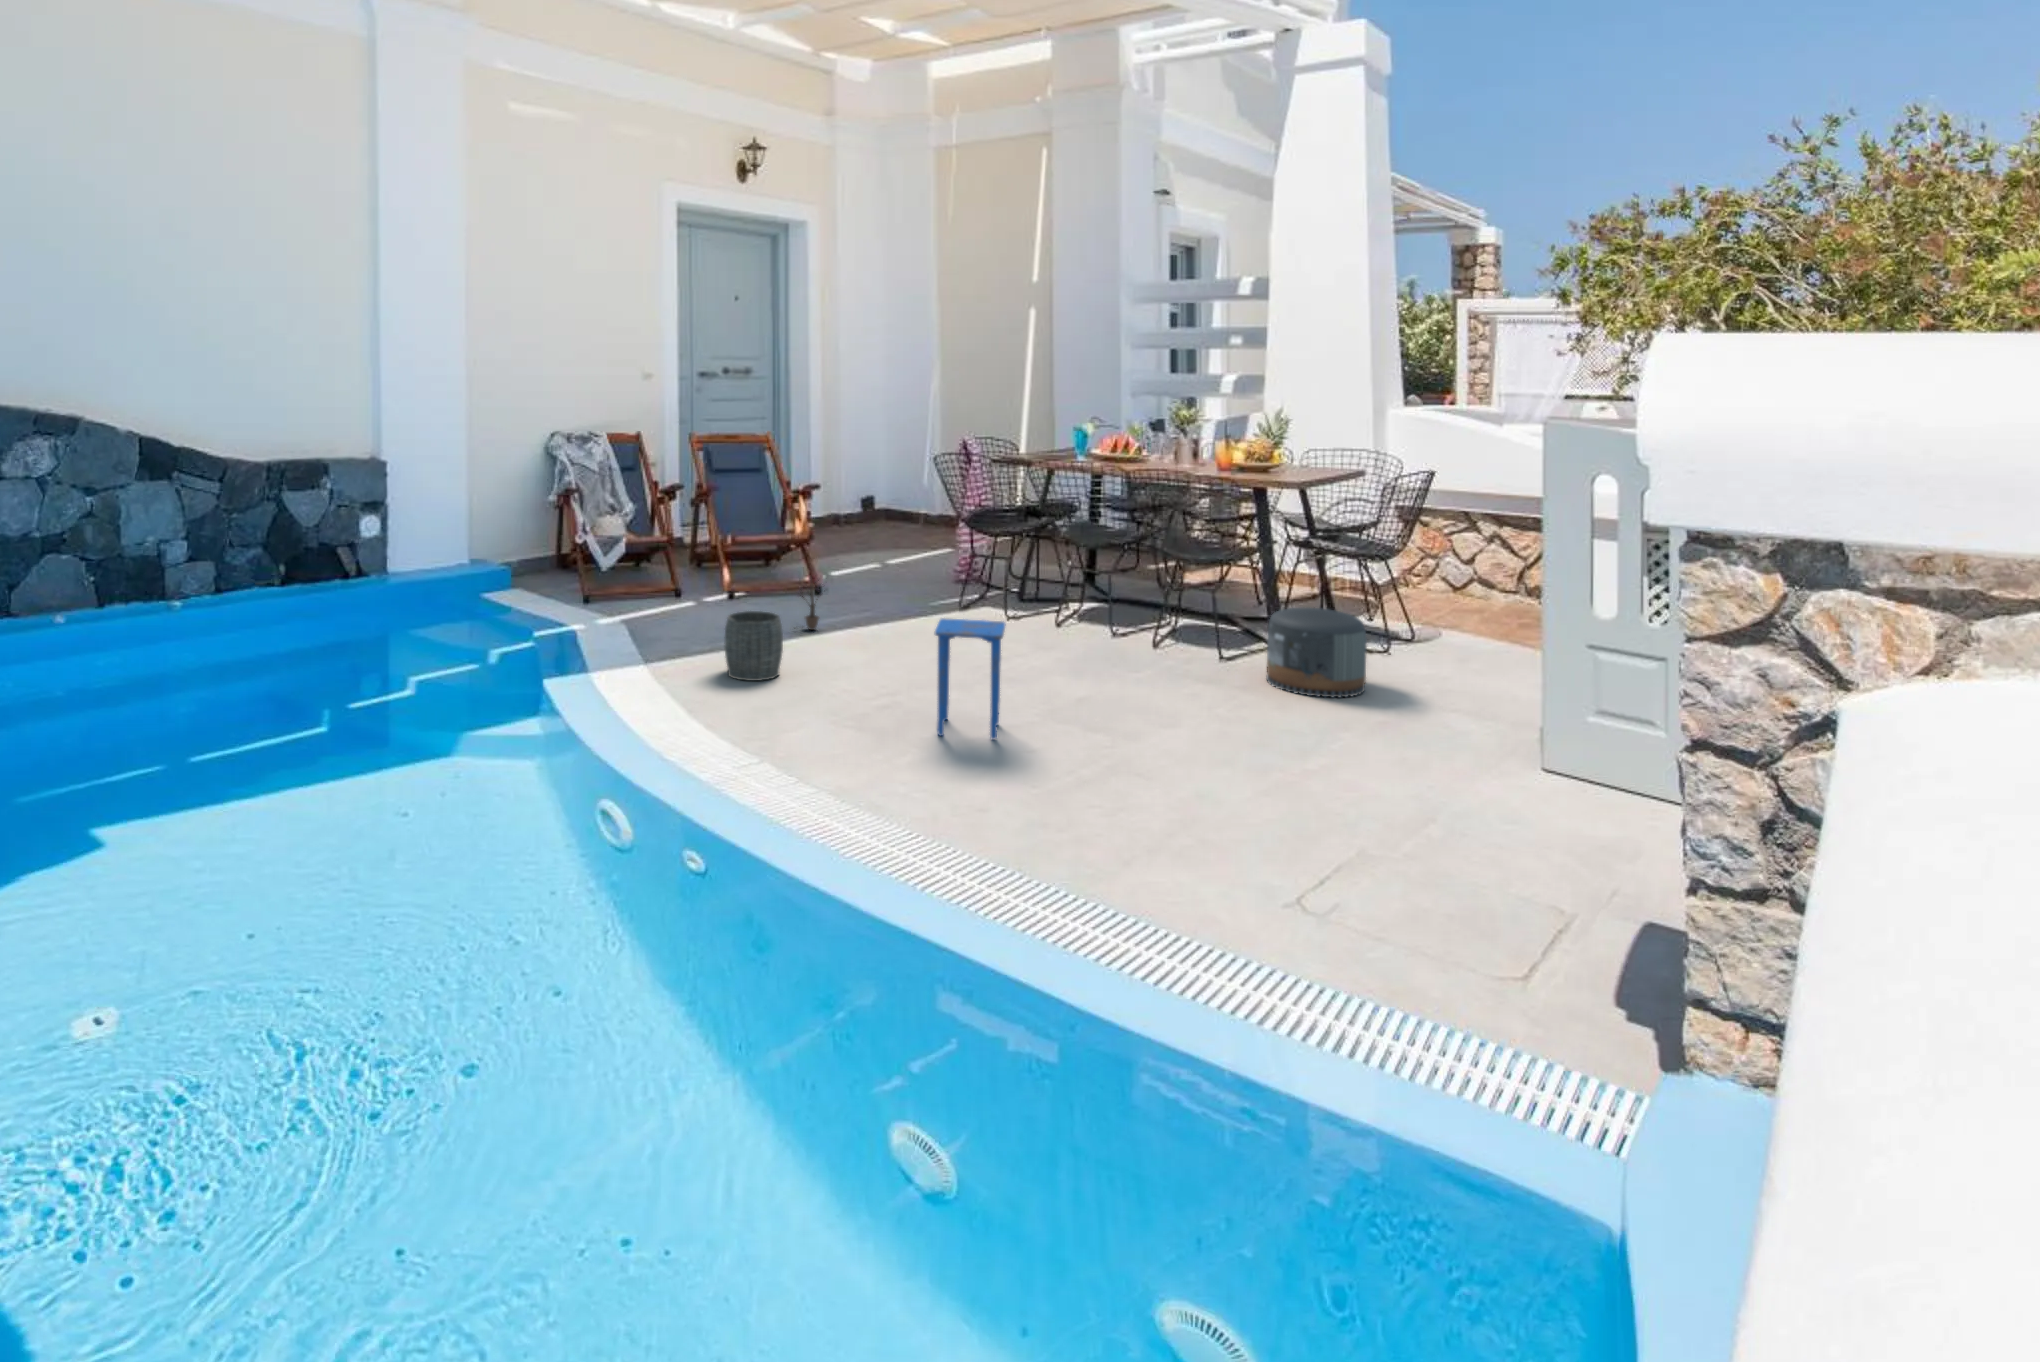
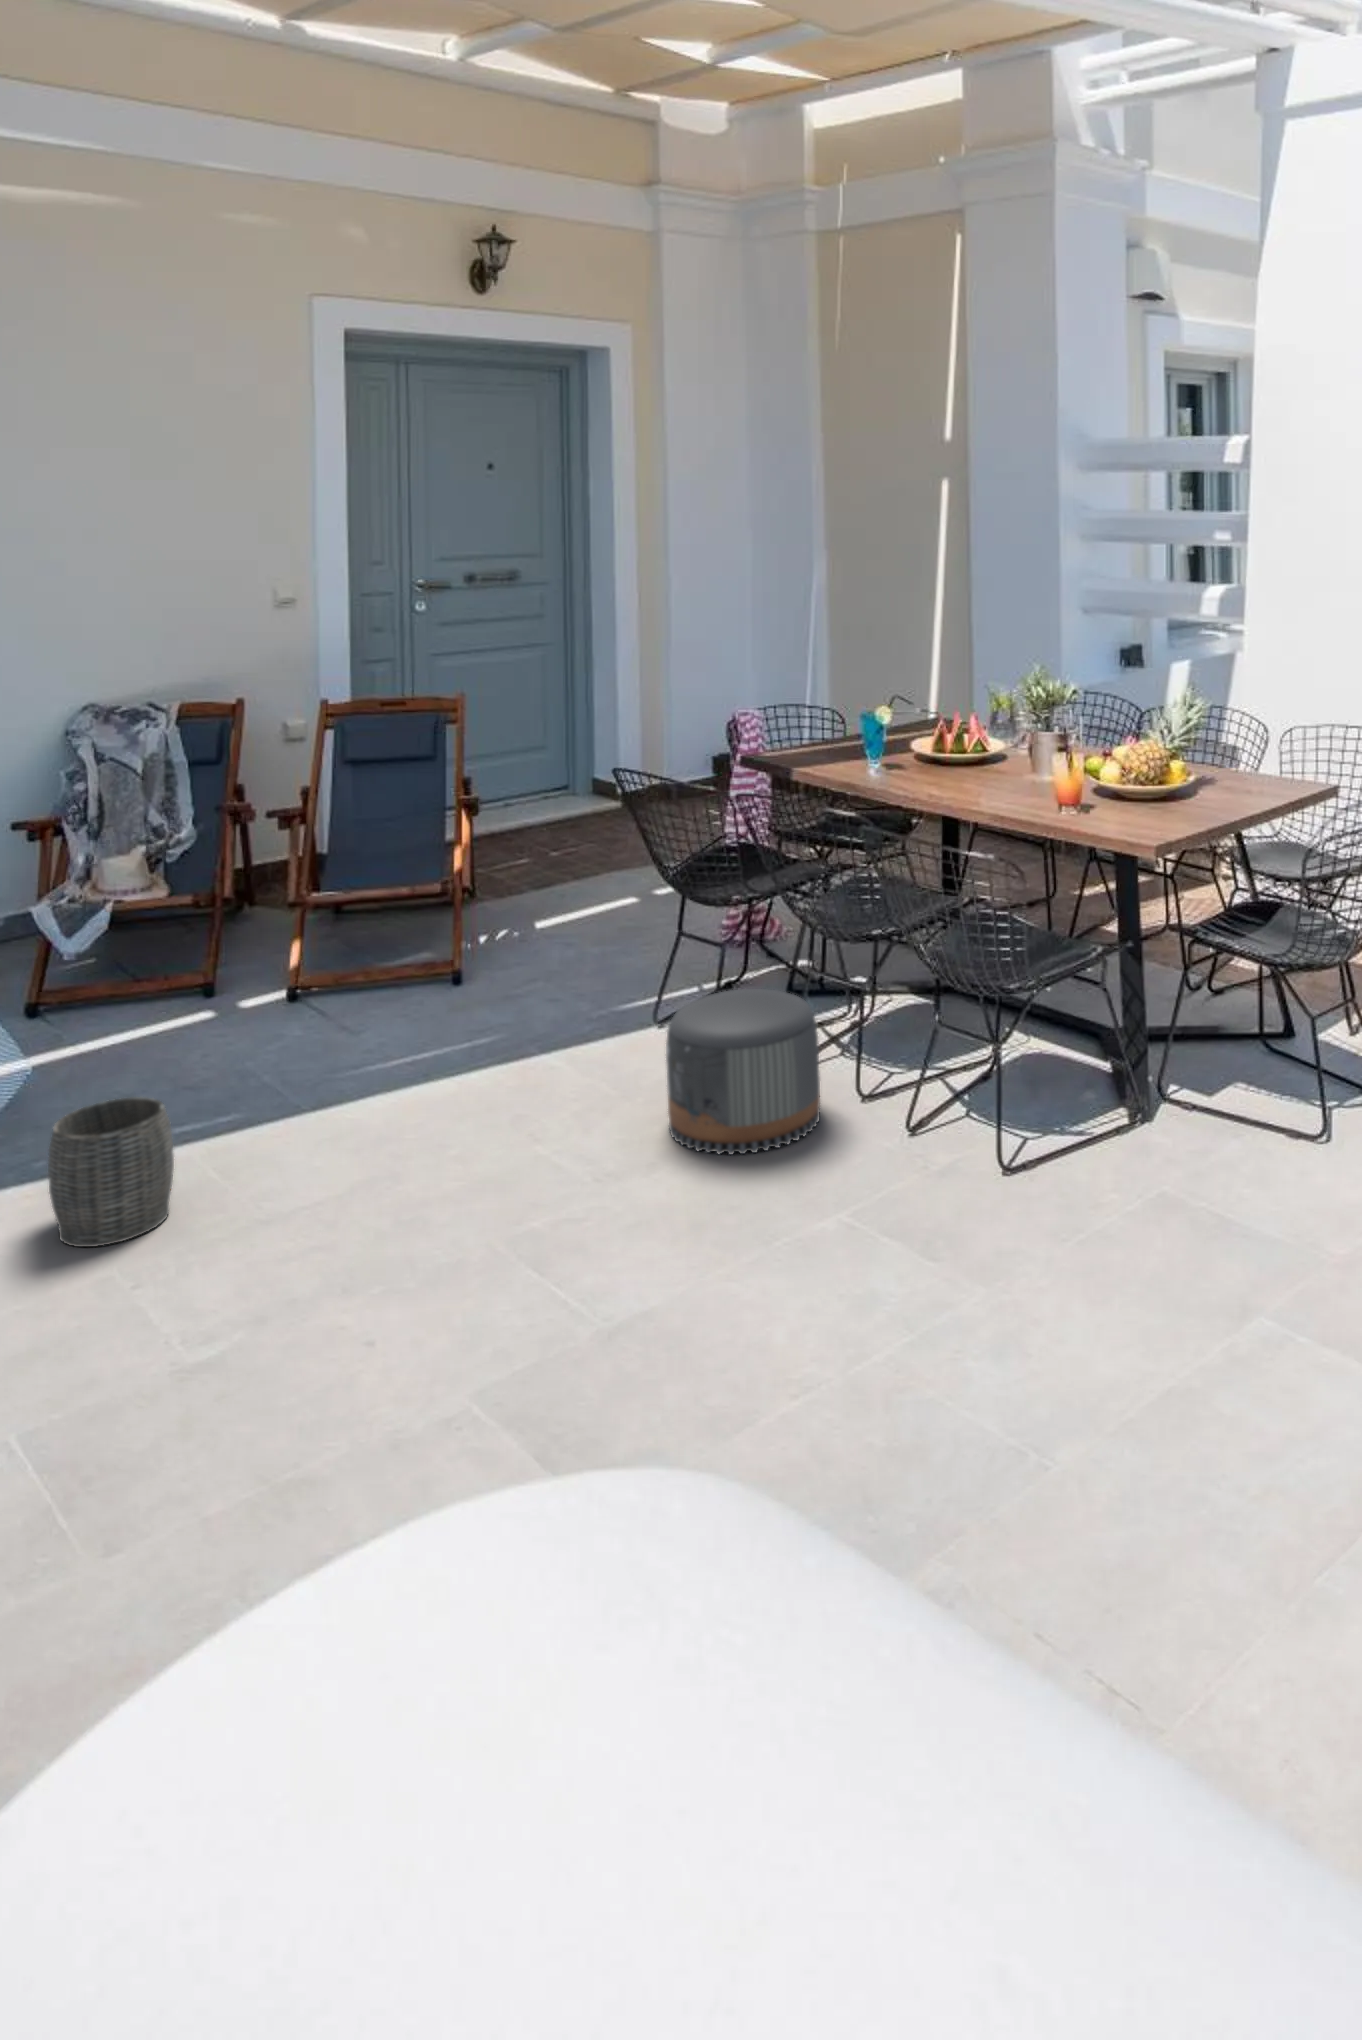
decorative plant: present [794,579,820,630] -> none [325,984,400,1084]
pouf: present [1266,608,1367,698] -> present [666,989,820,1154]
side table: present [935,618,1006,739] -> none [239,1166,436,1447]

